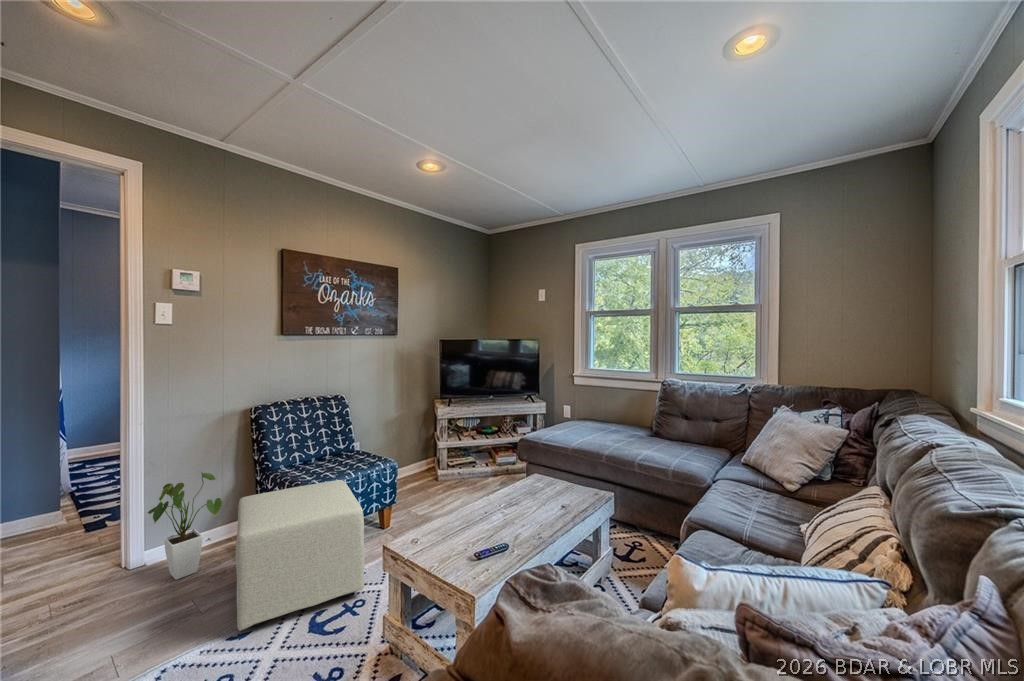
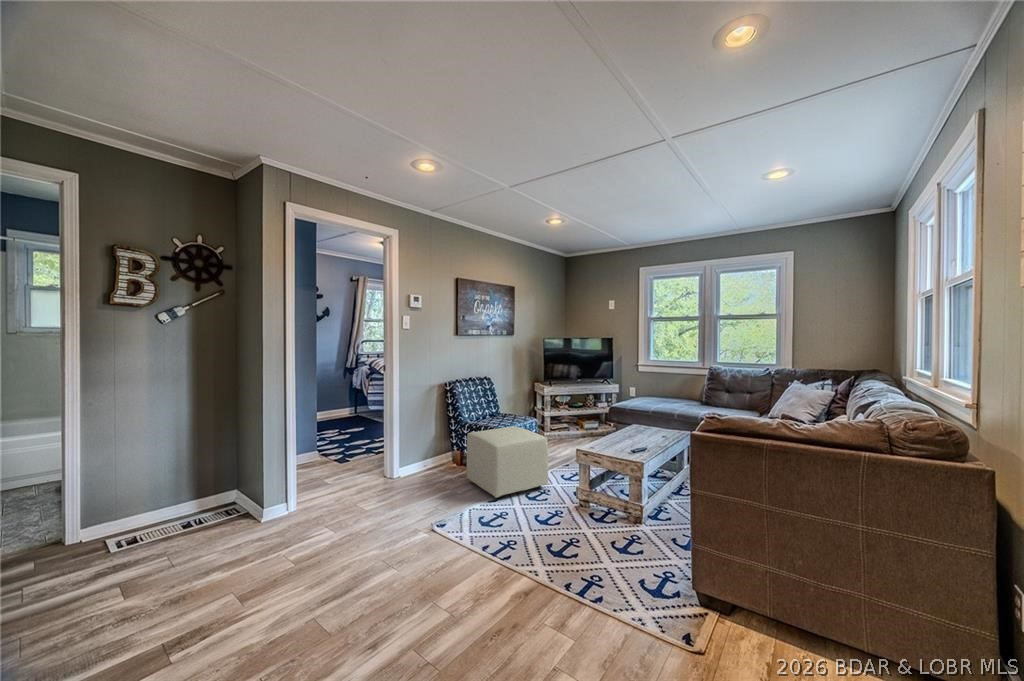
house plant: present [148,472,222,580] -> none [408,421,453,482]

